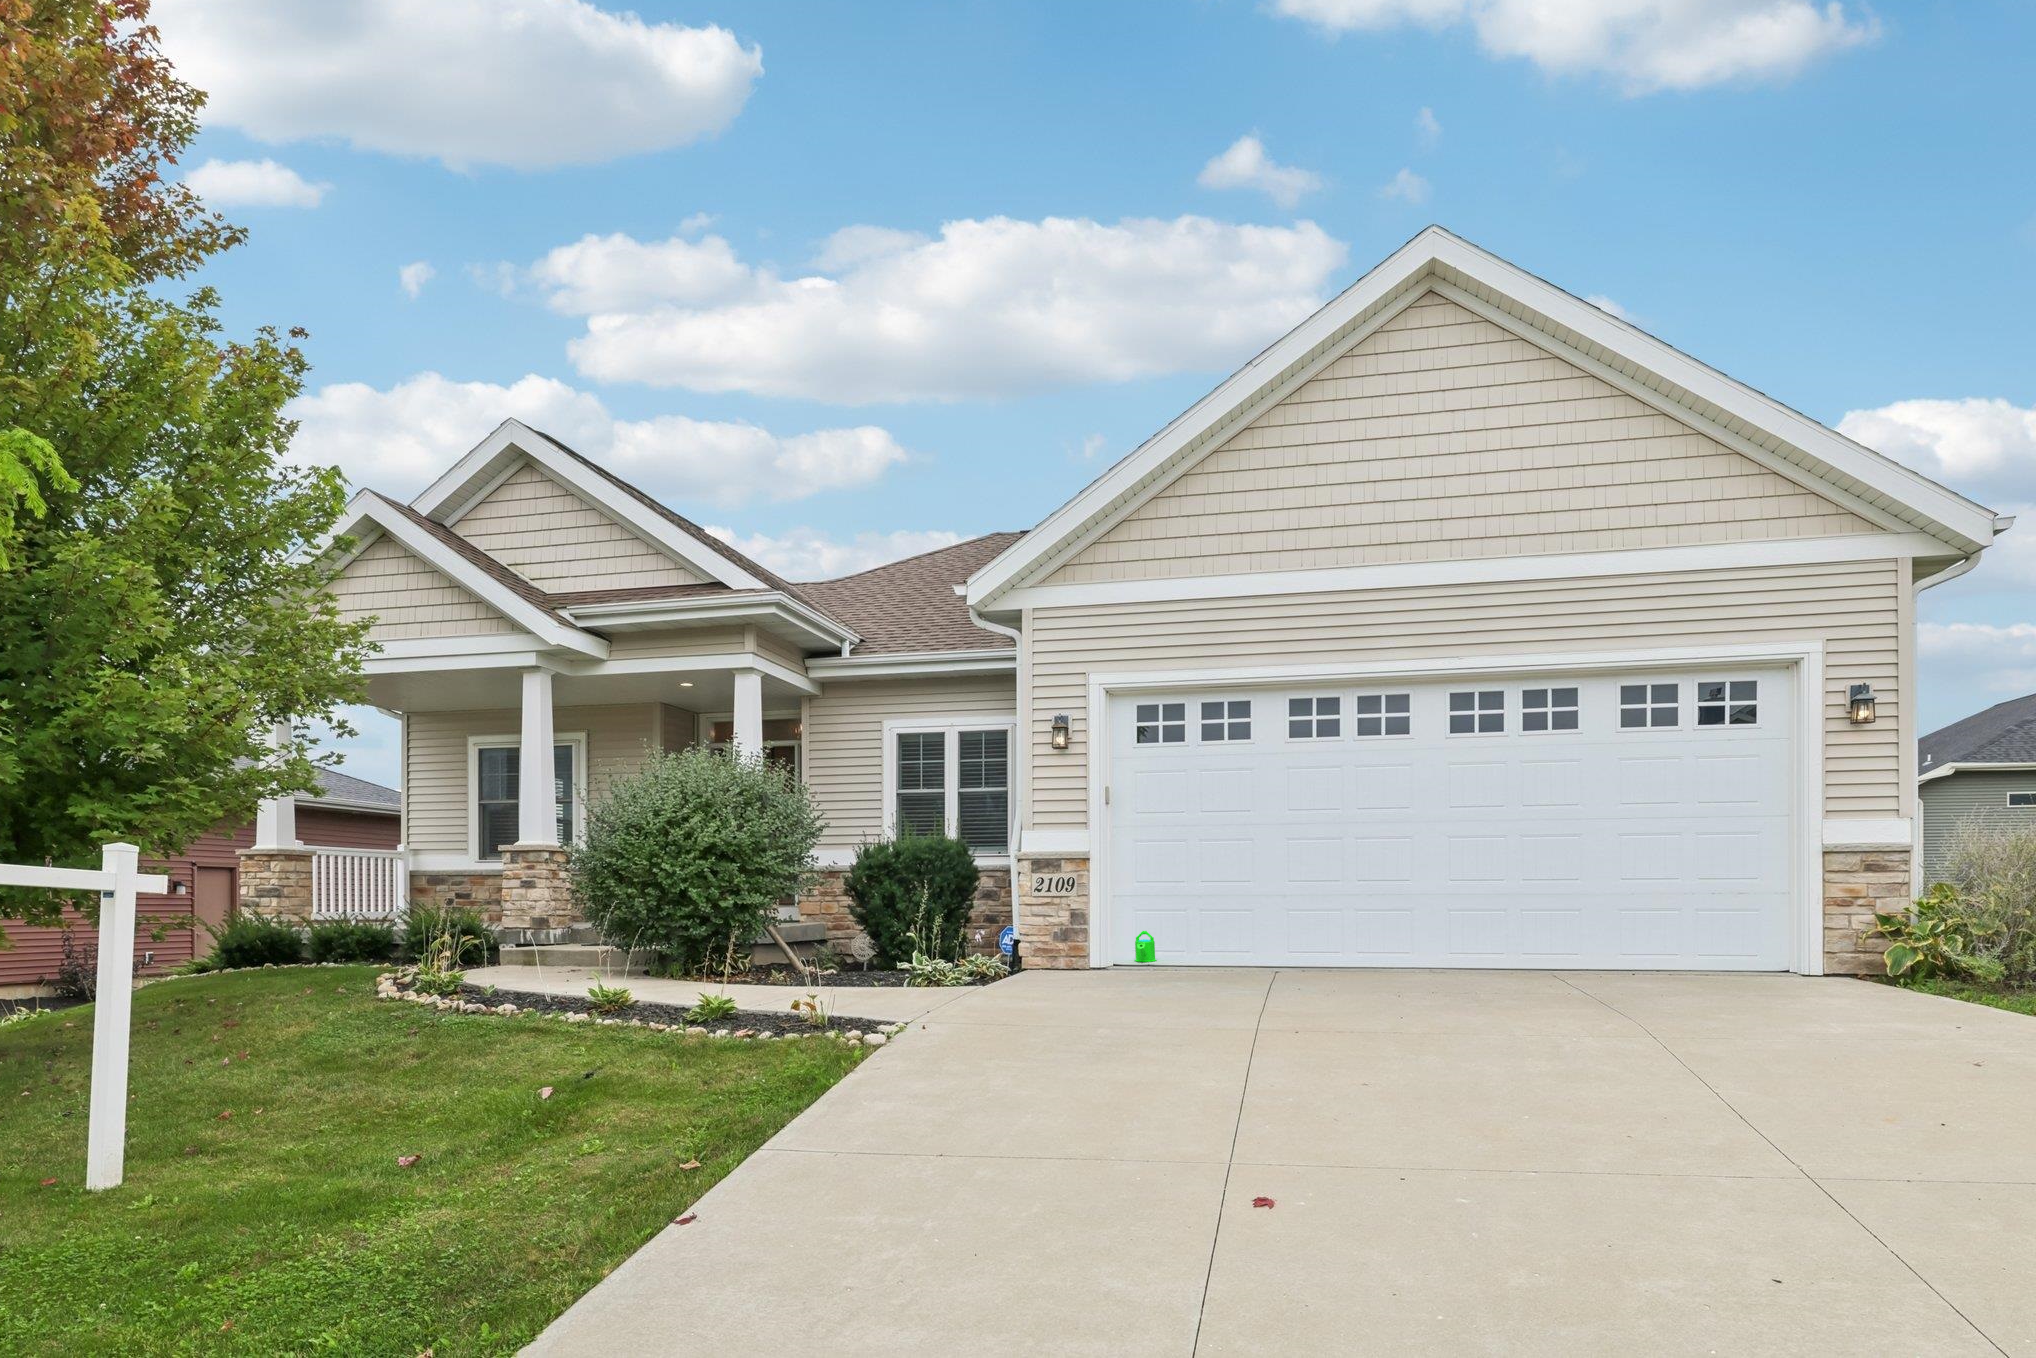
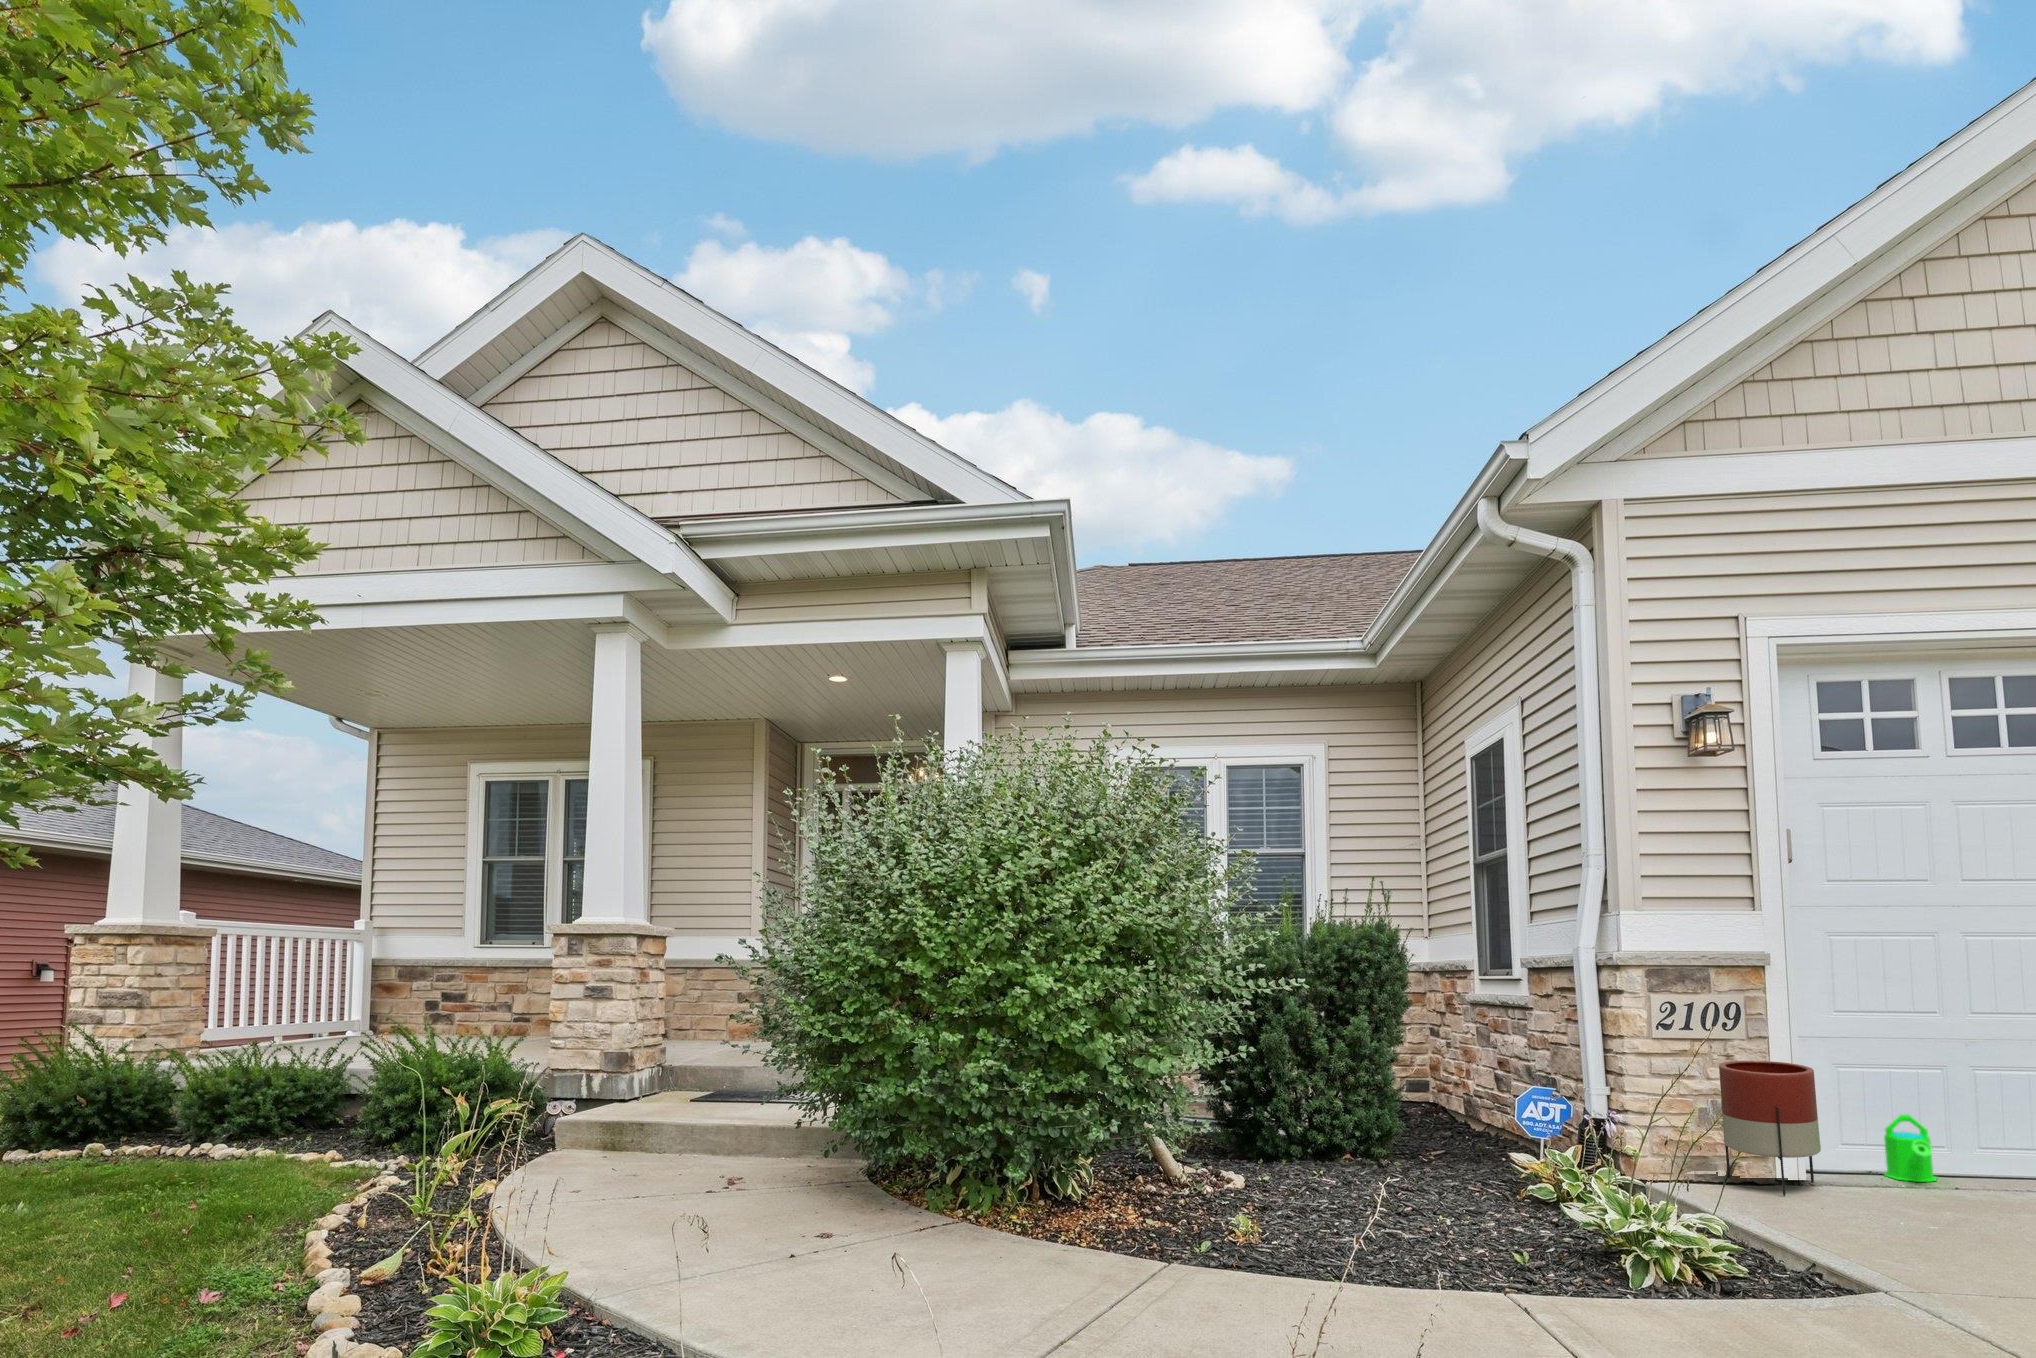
planter: none [1052,906,1095,967] -> present [1719,1061,1821,1196]

